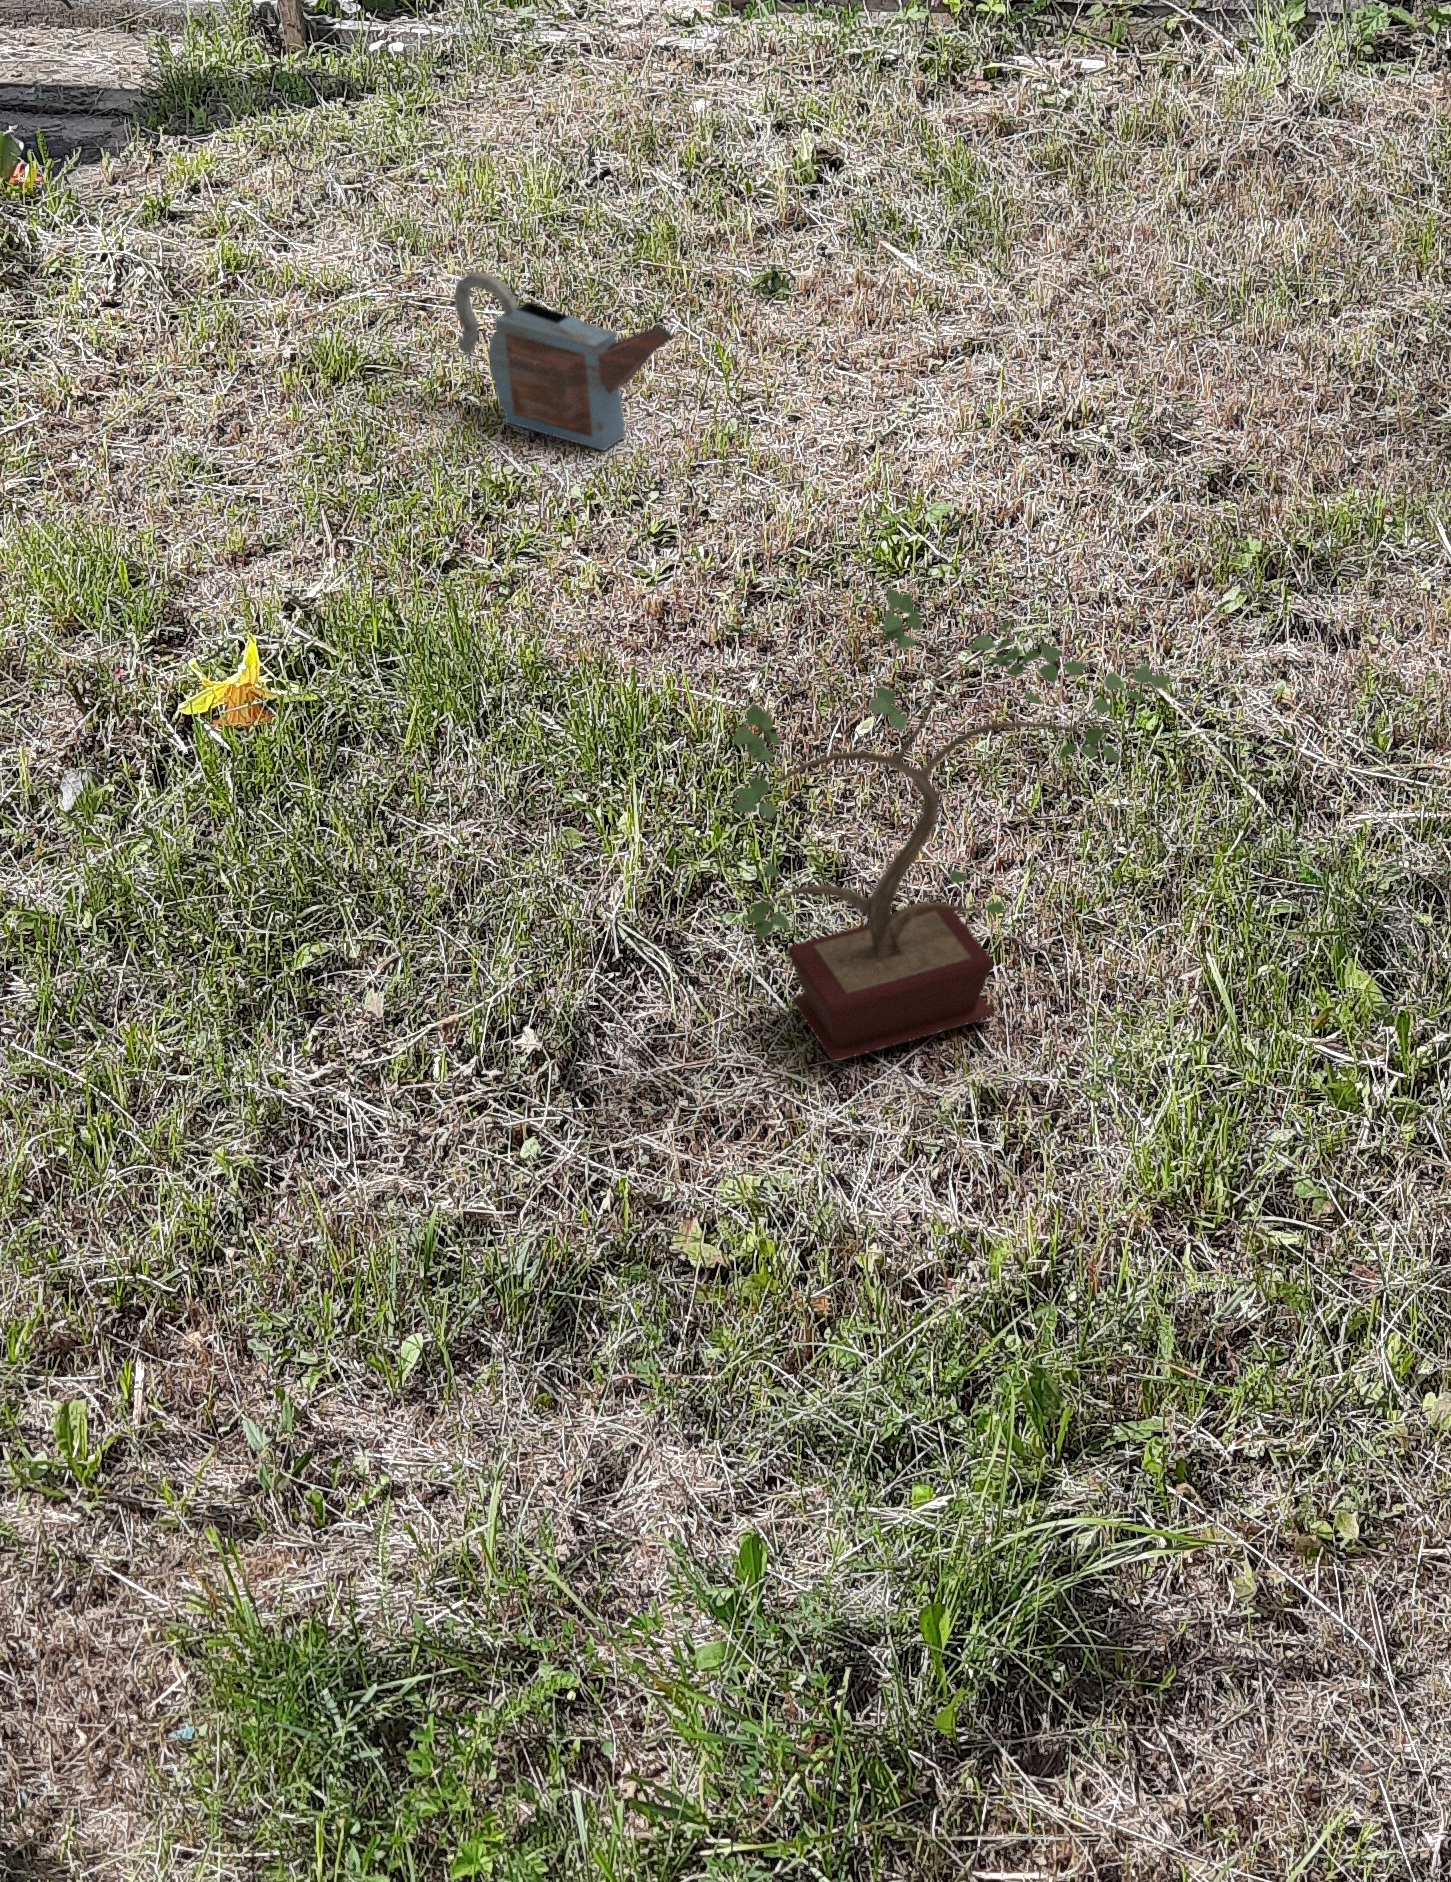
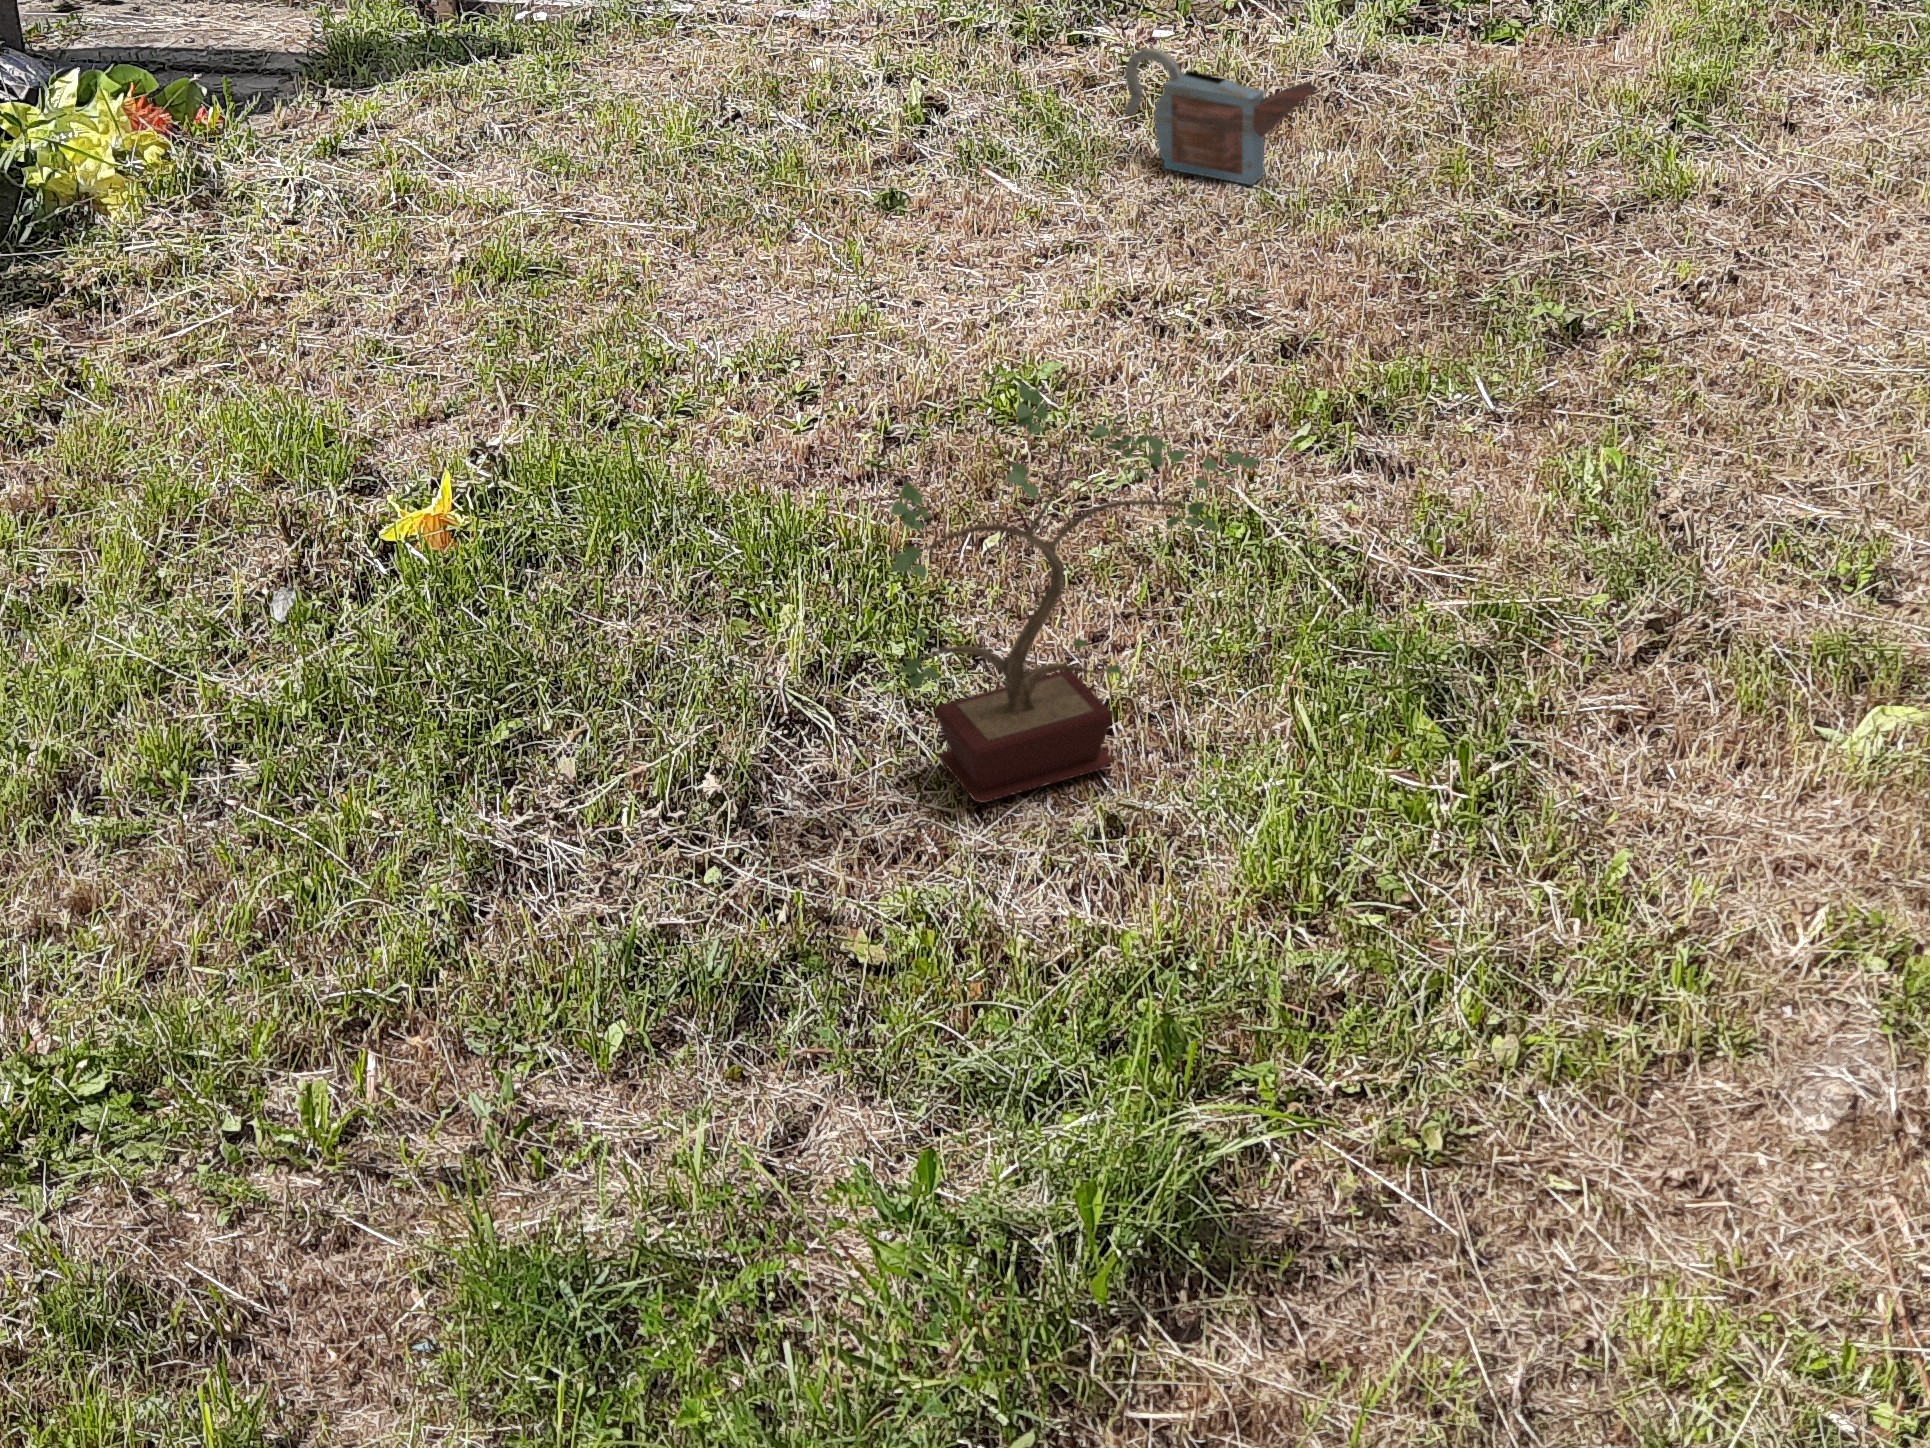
watering can: present [454,272,673,450] -> present [1124,48,1318,185]

